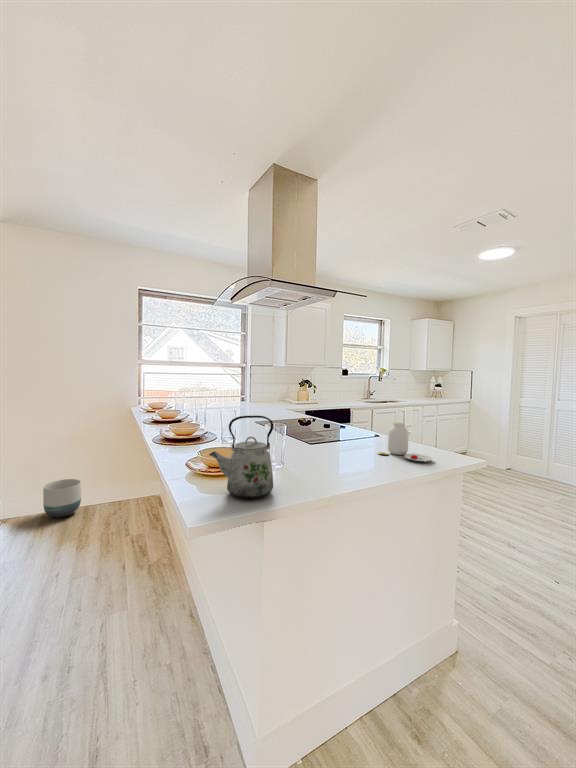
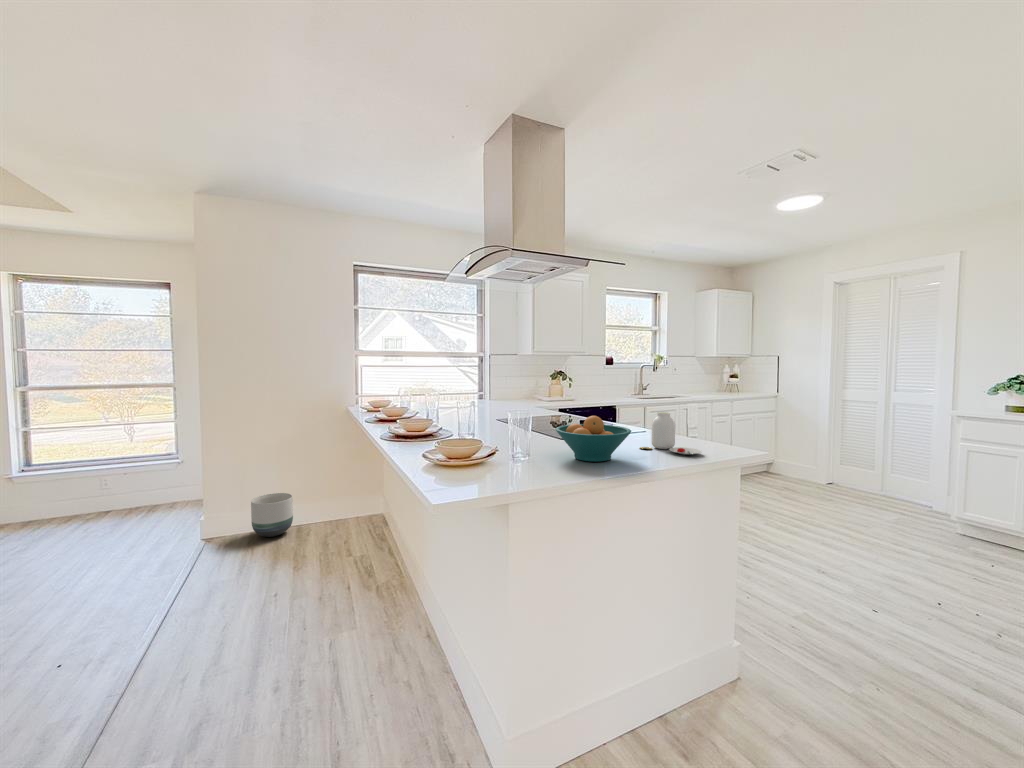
kettle: present [209,416,273,498] -> none [450,399,518,484]
fruit bowl: none [307,427,374,469] -> present [556,416,631,462]

